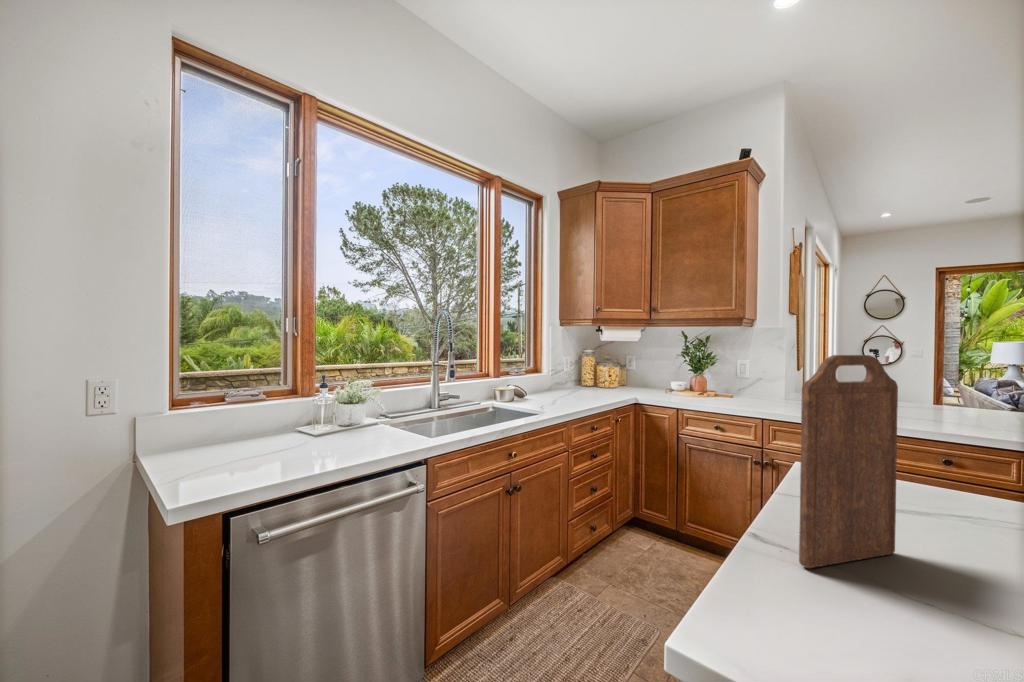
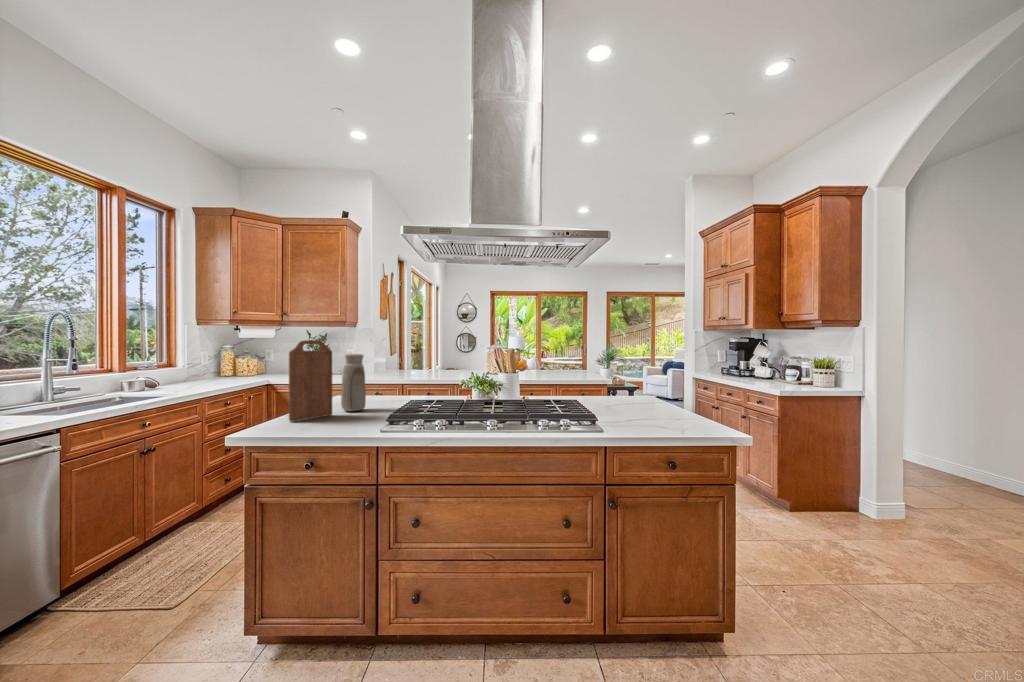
vase: none [893,389,973,545] -> present [341,354,366,411]

